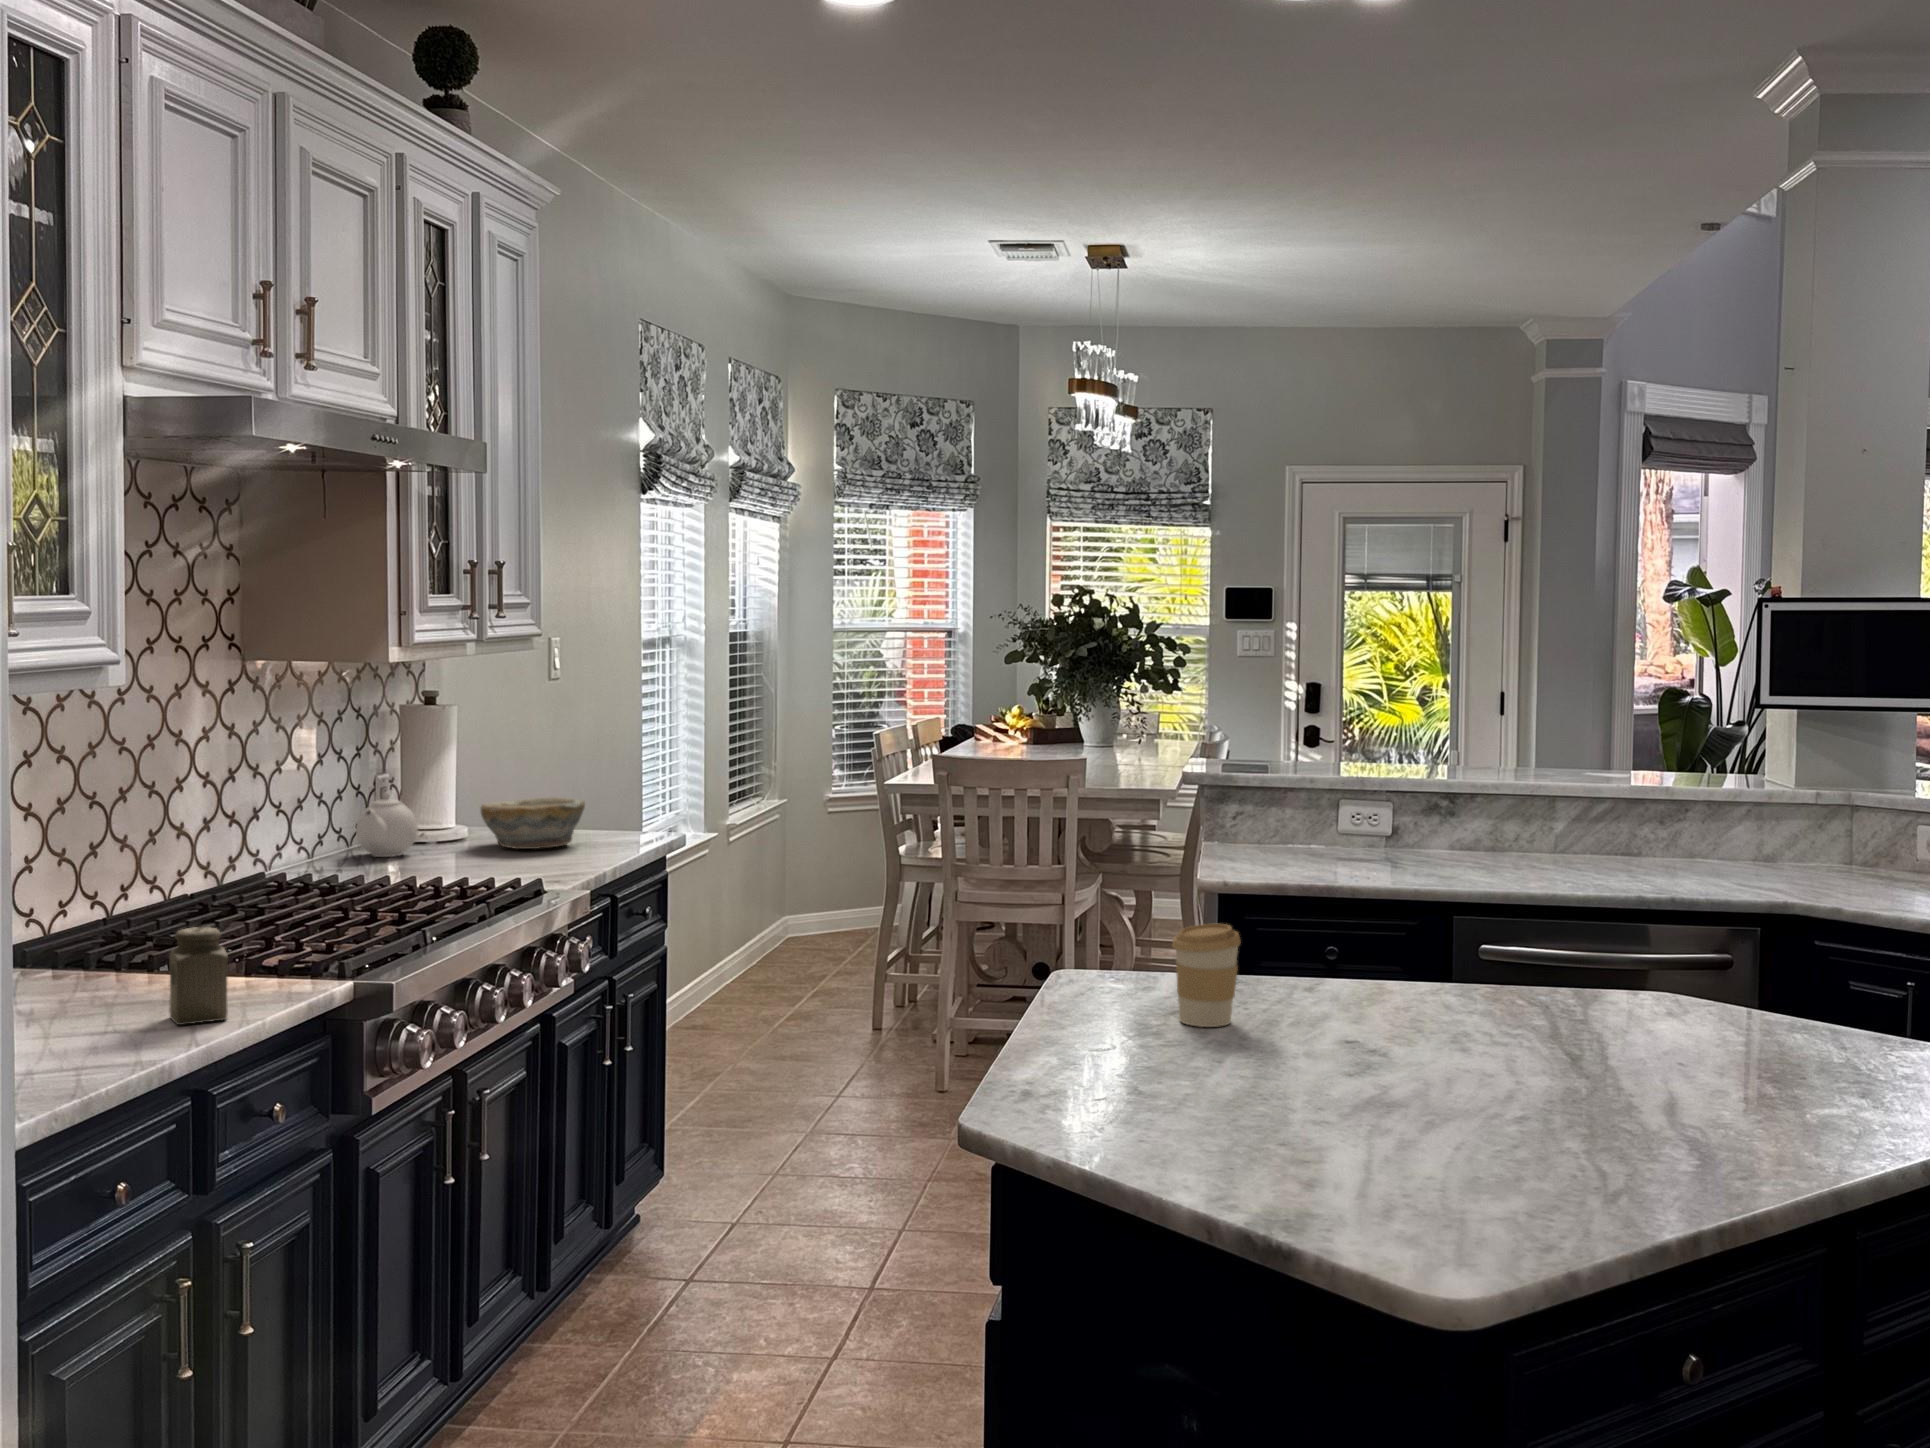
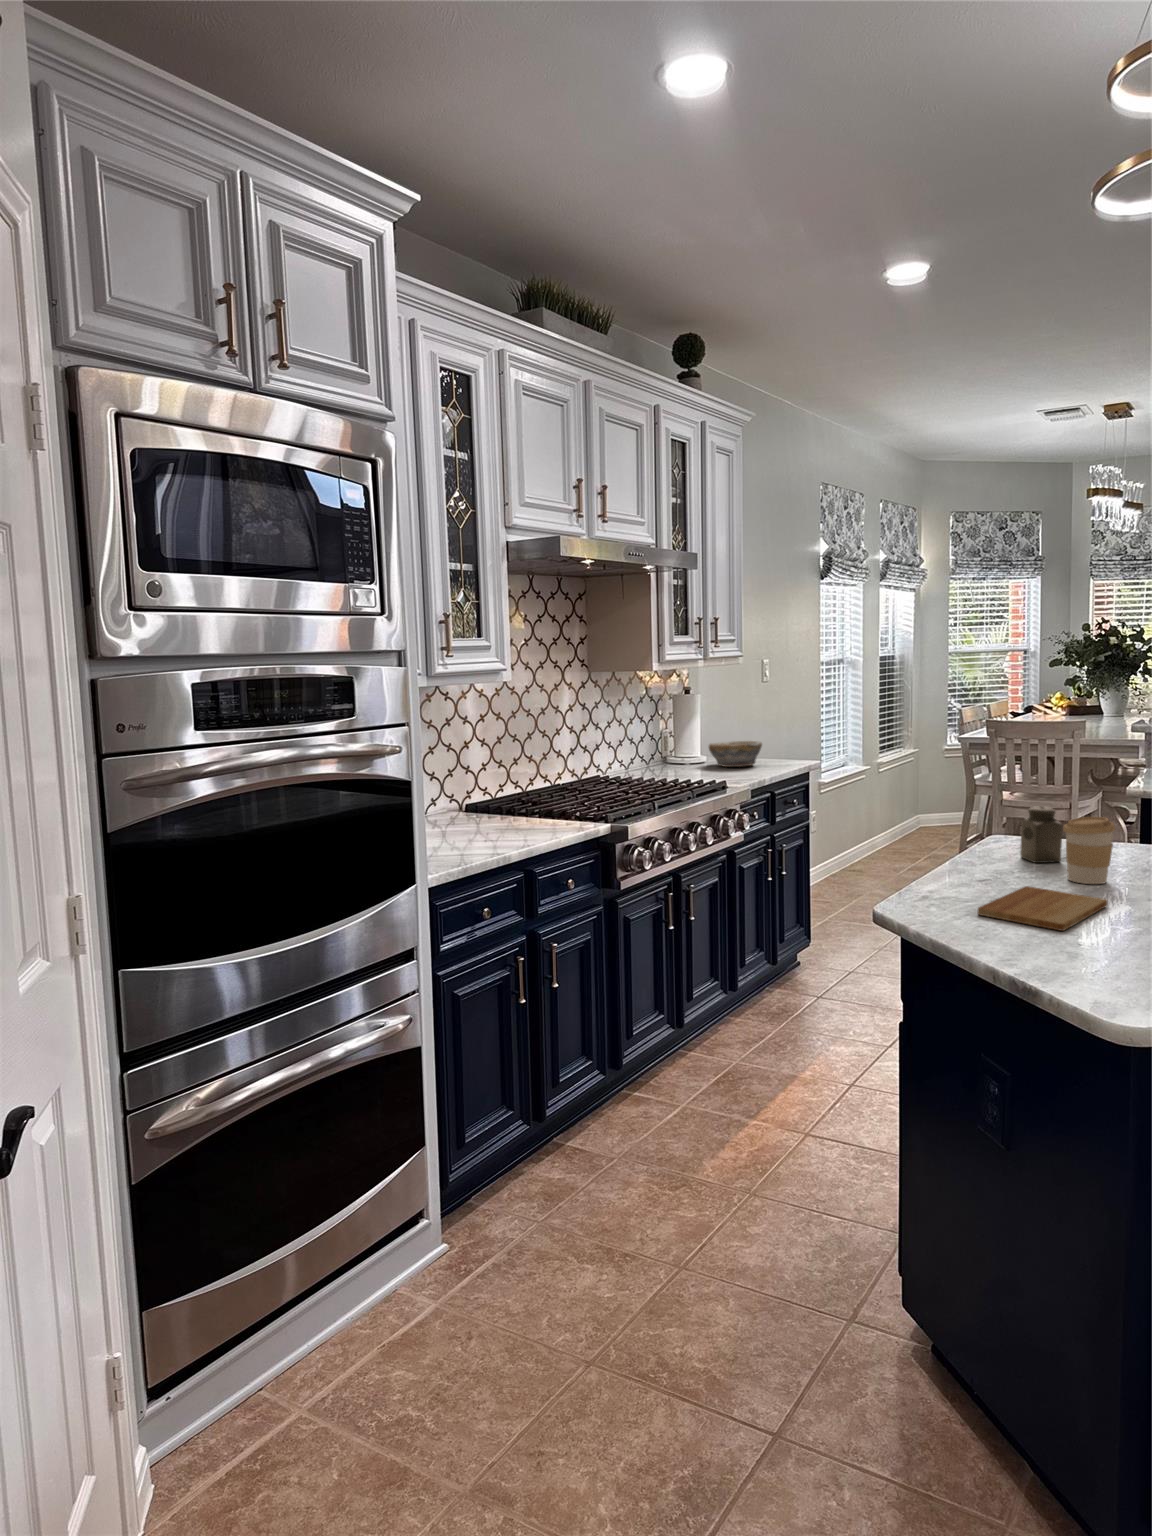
teapot: present [356,792,418,857] -> none [648,736,677,769]
salt shaker: present [169,927,228,1025] -> present [1020,807,1062,863]
cutting board: none [1096,1039,1253,1104] -> present [978,886,1108,931]

